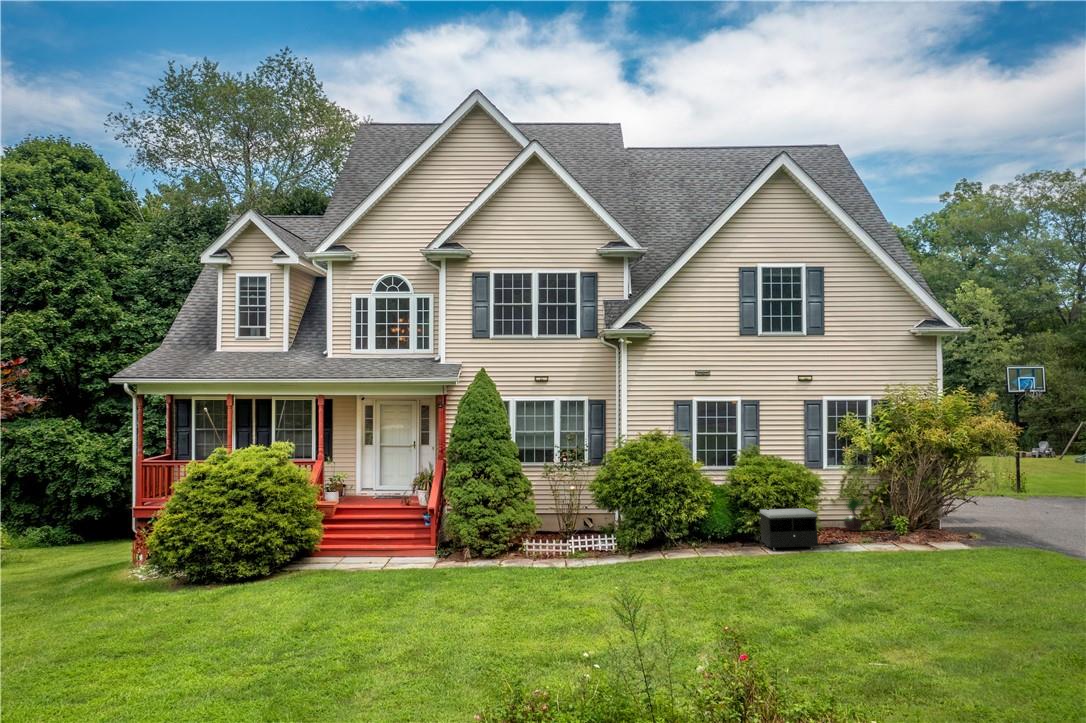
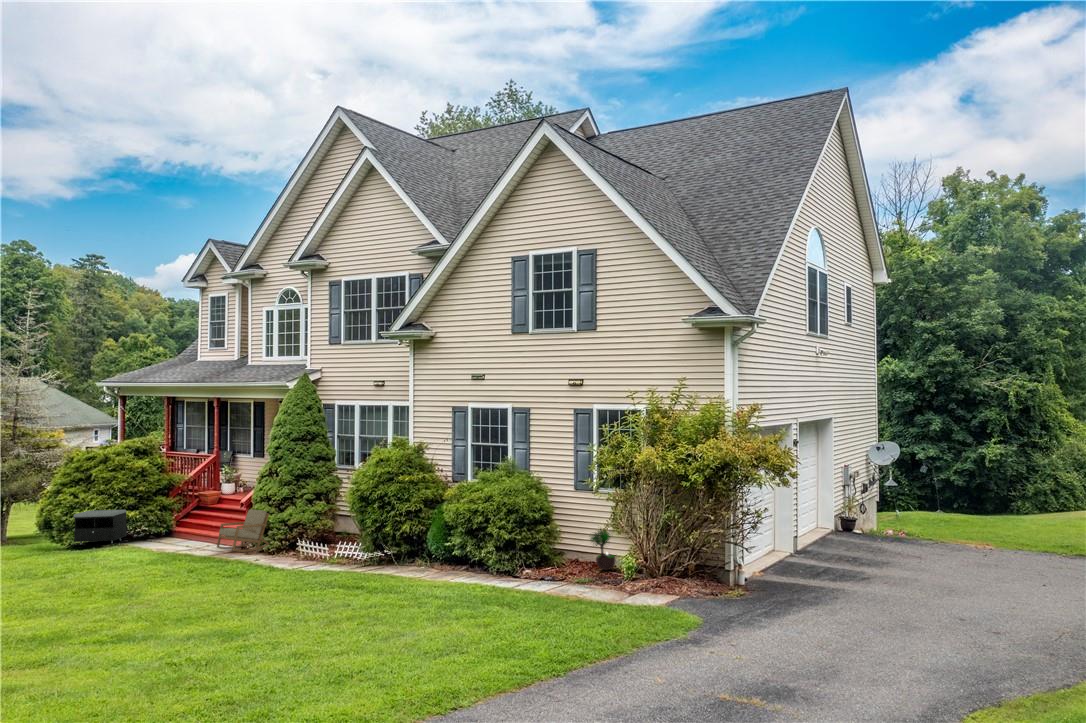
storage bench: present [760,508,818,551] -> present [74,510,127,544]
chair: none [460,516,501,565] -> present [217,509,269,552]

